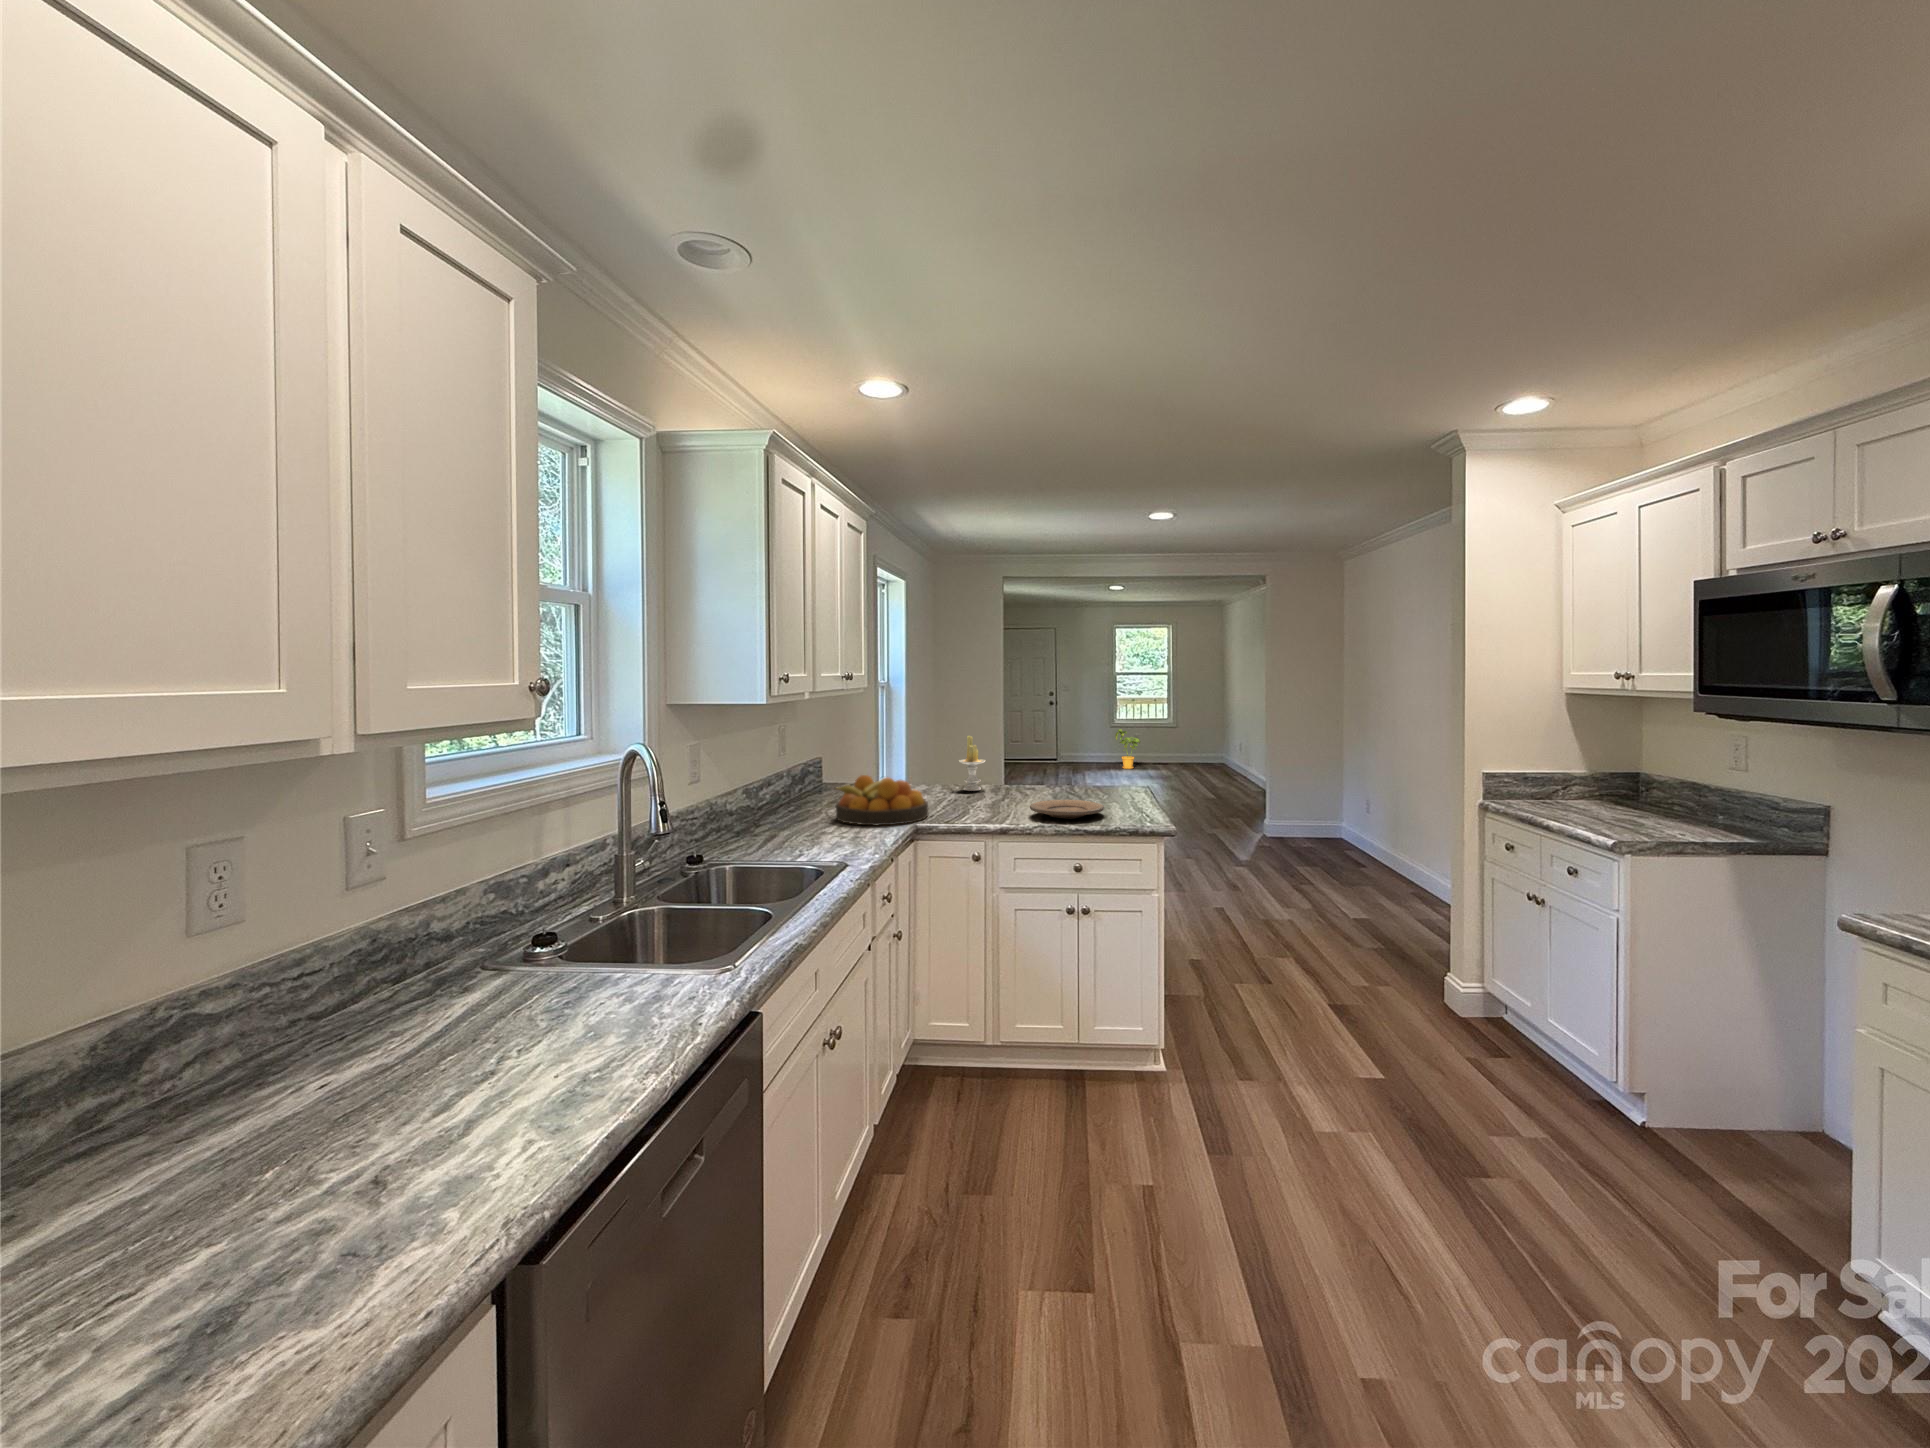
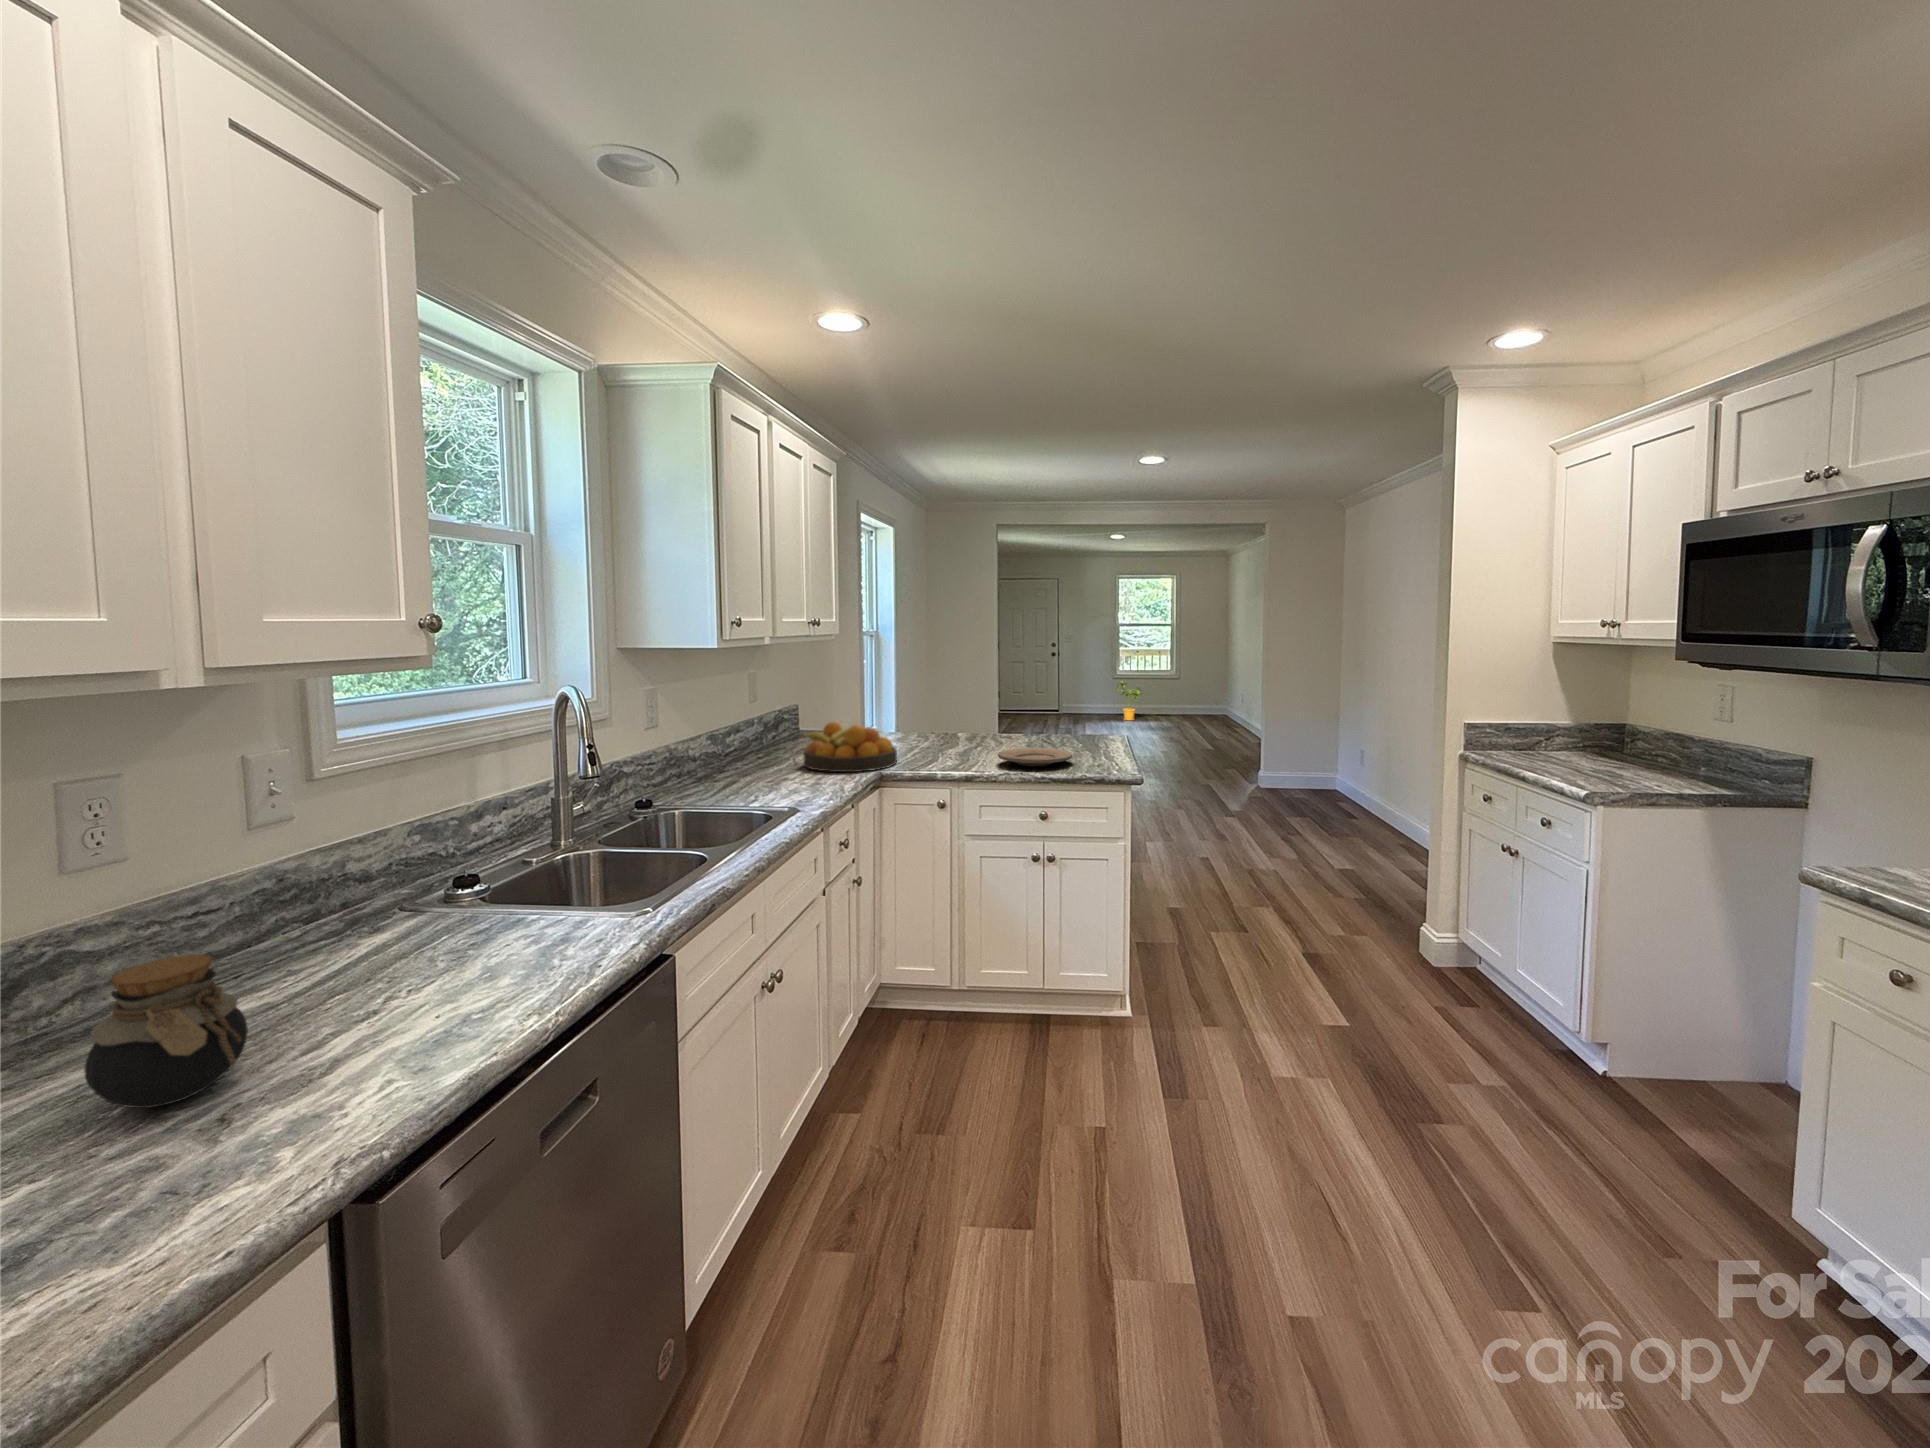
candle: present [959,736,986,791] -> none [935,684,963,739]
jar: none [245,1015,391,1171] -> present [84,954,248,1108]

